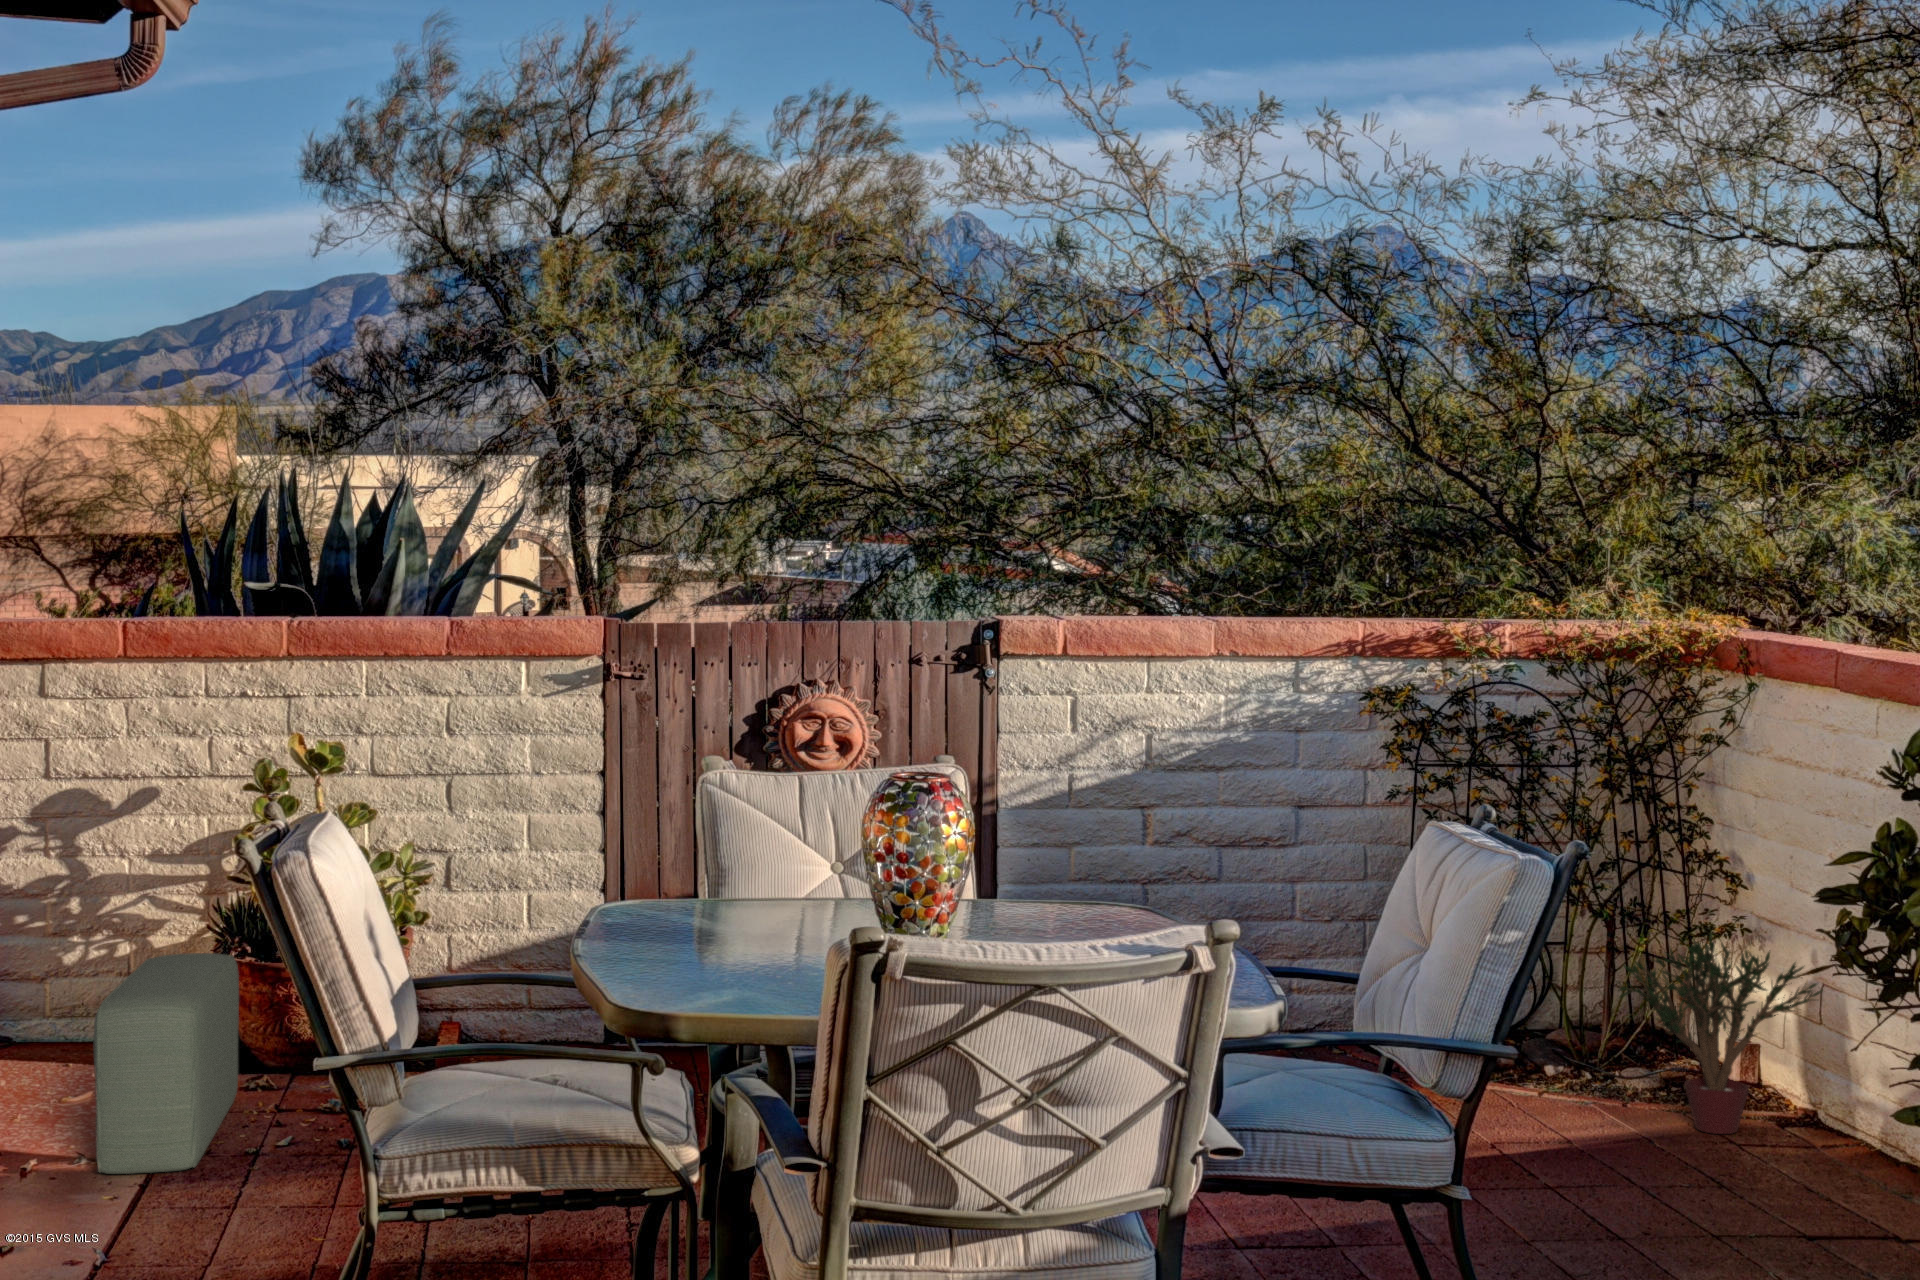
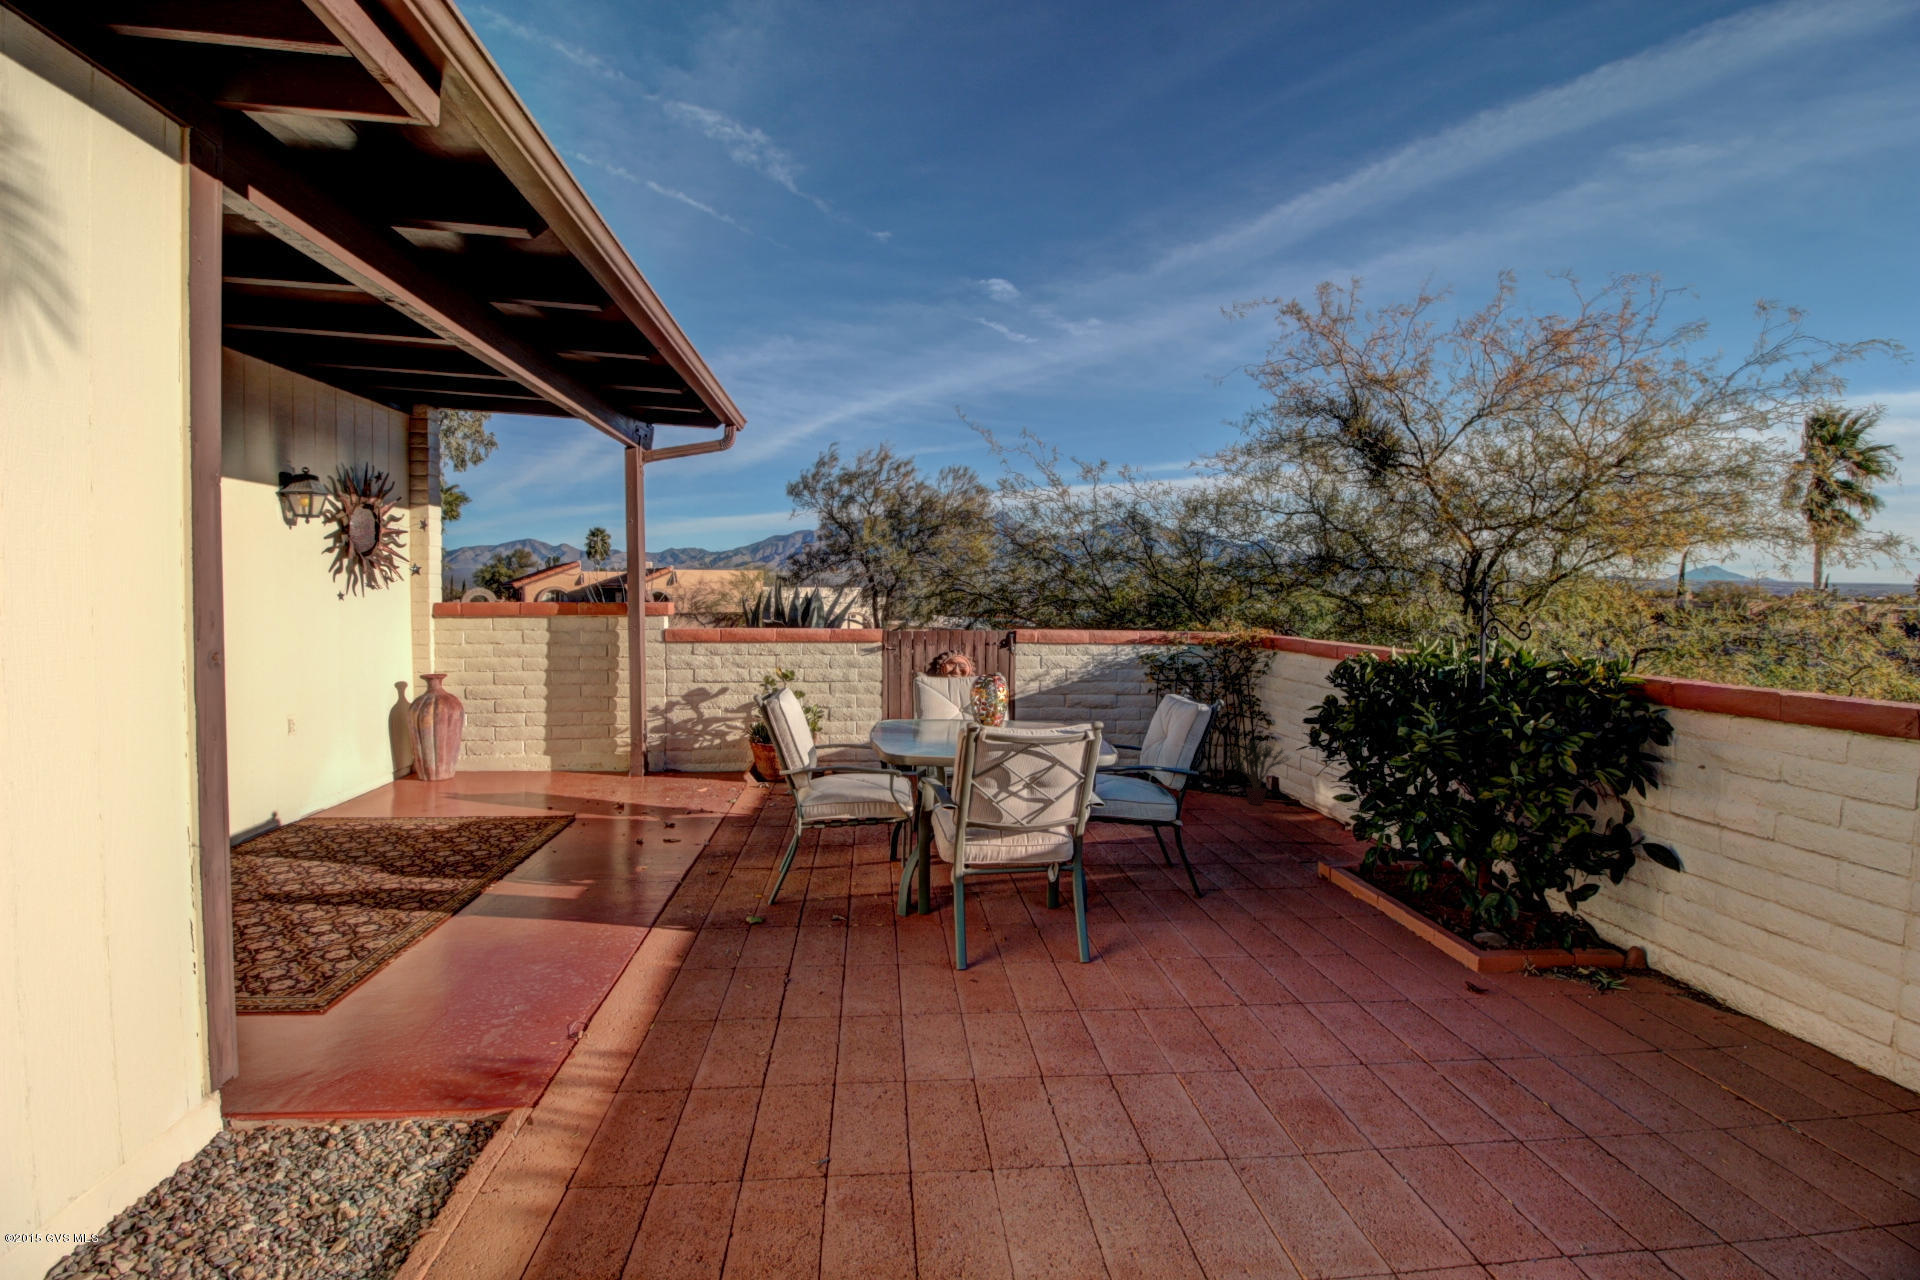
pouf: present [93,953,239,1174] -> none [725,741,763,811]

